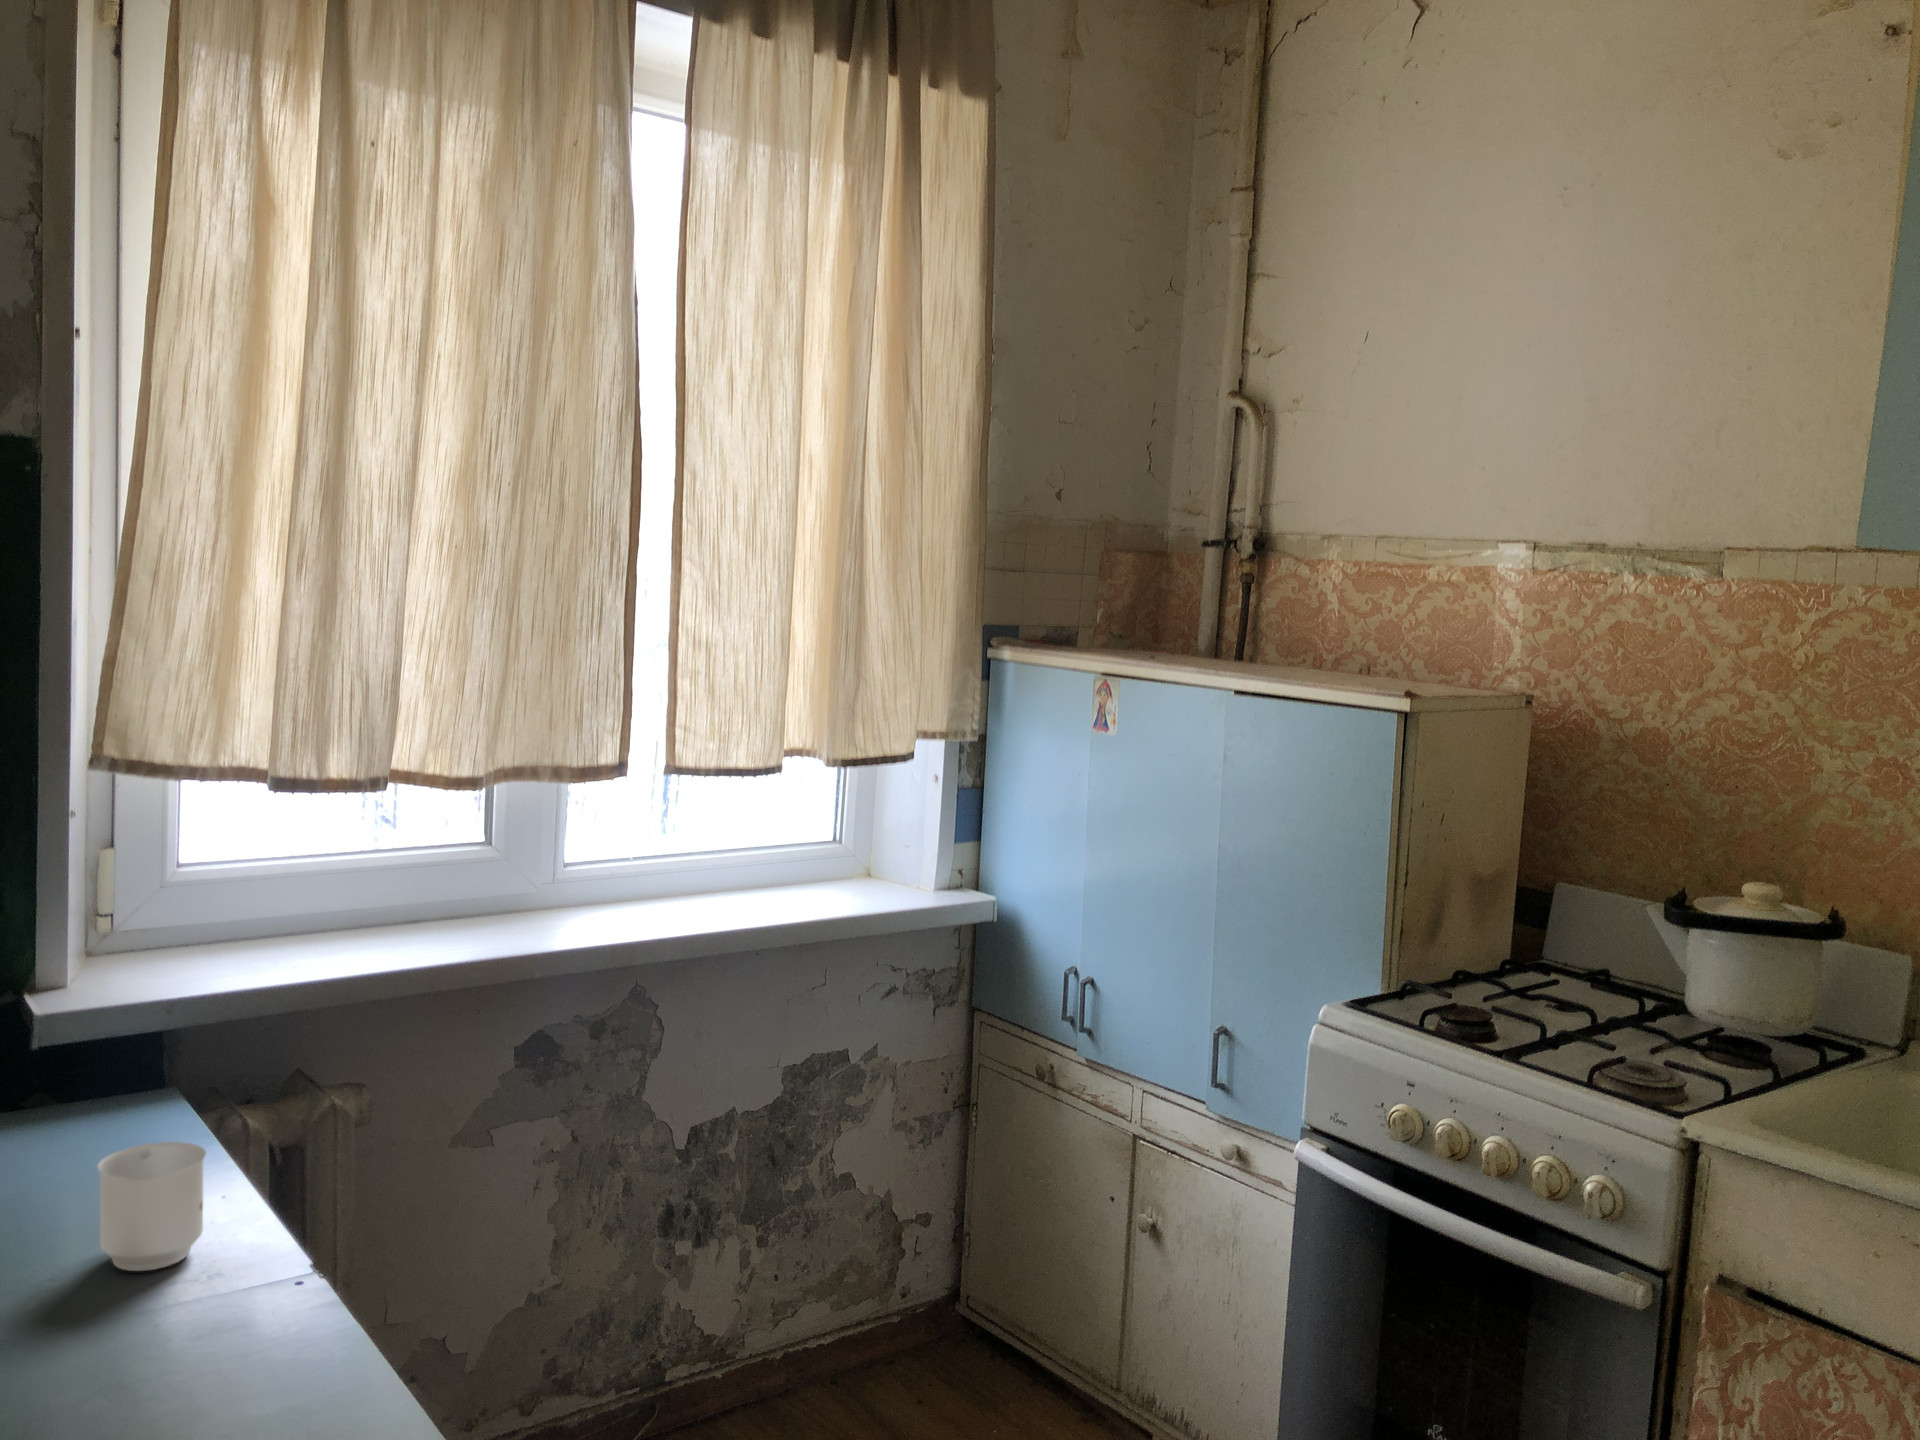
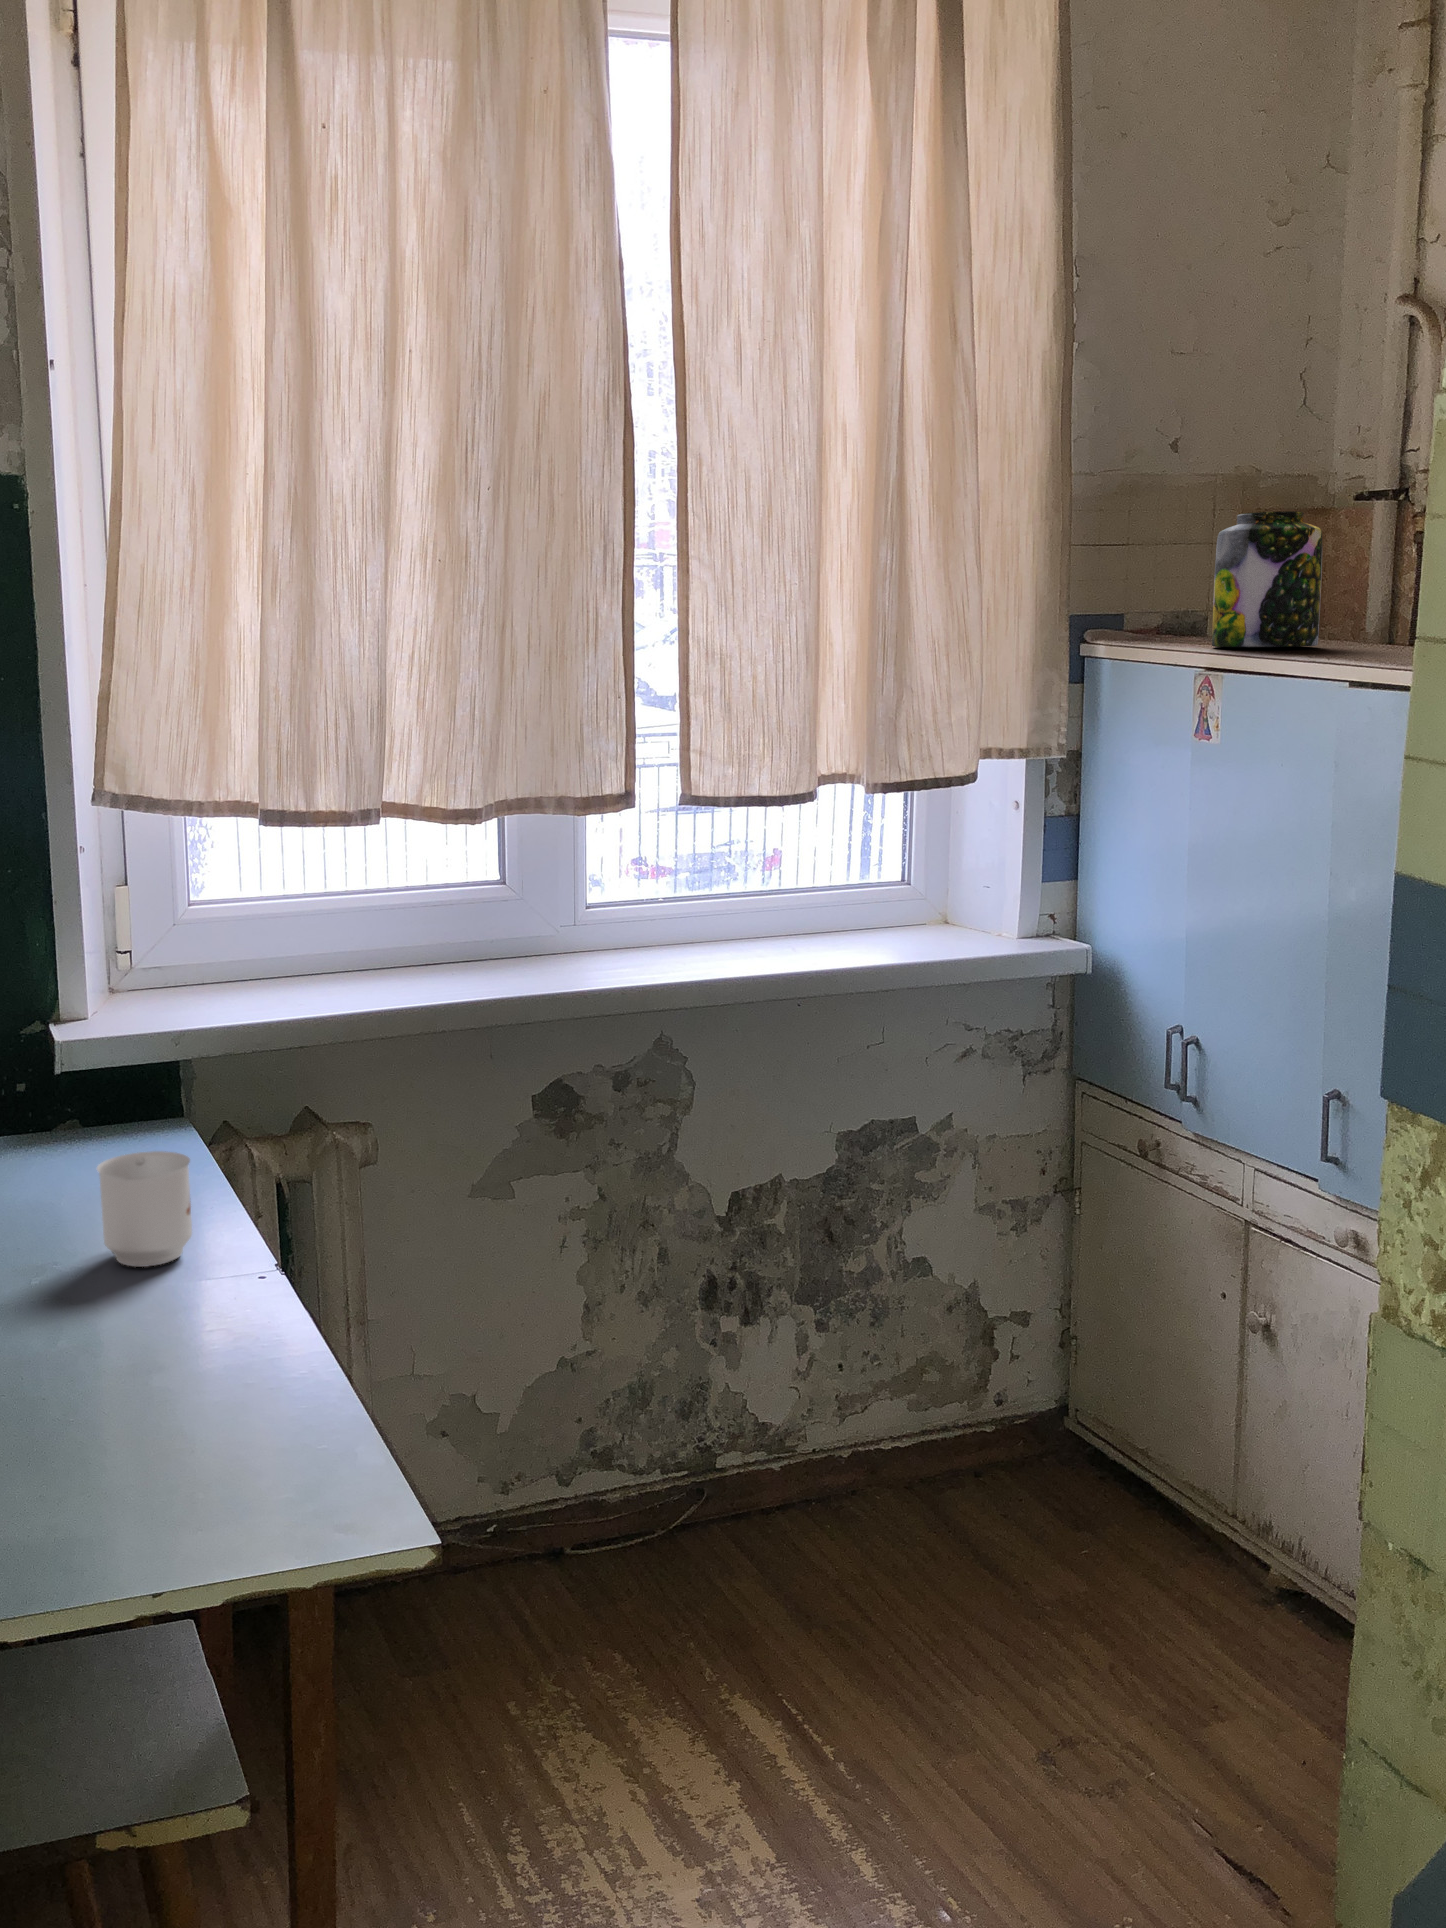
jar: none [1105,555,1189,663] -> present [1212,511,1322,647]

